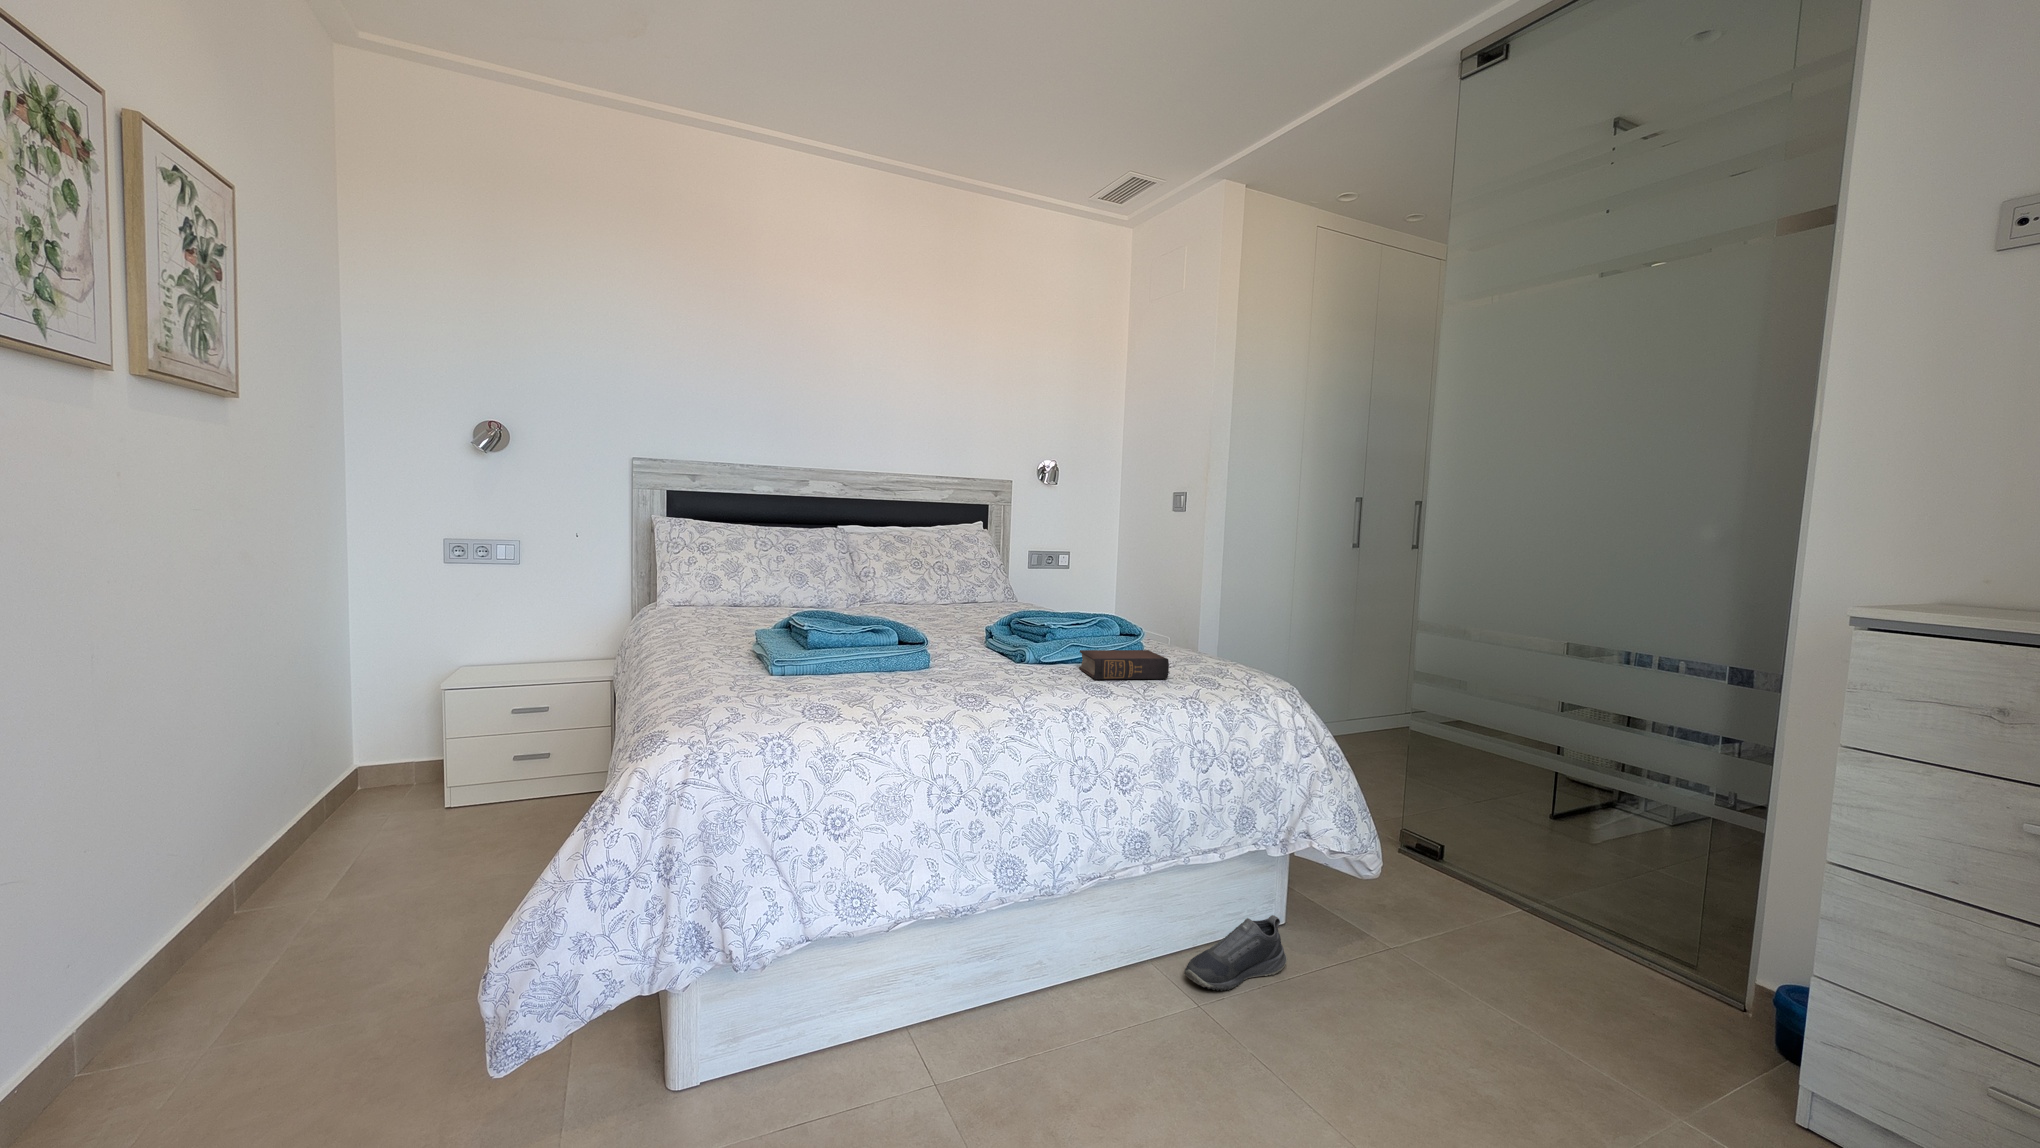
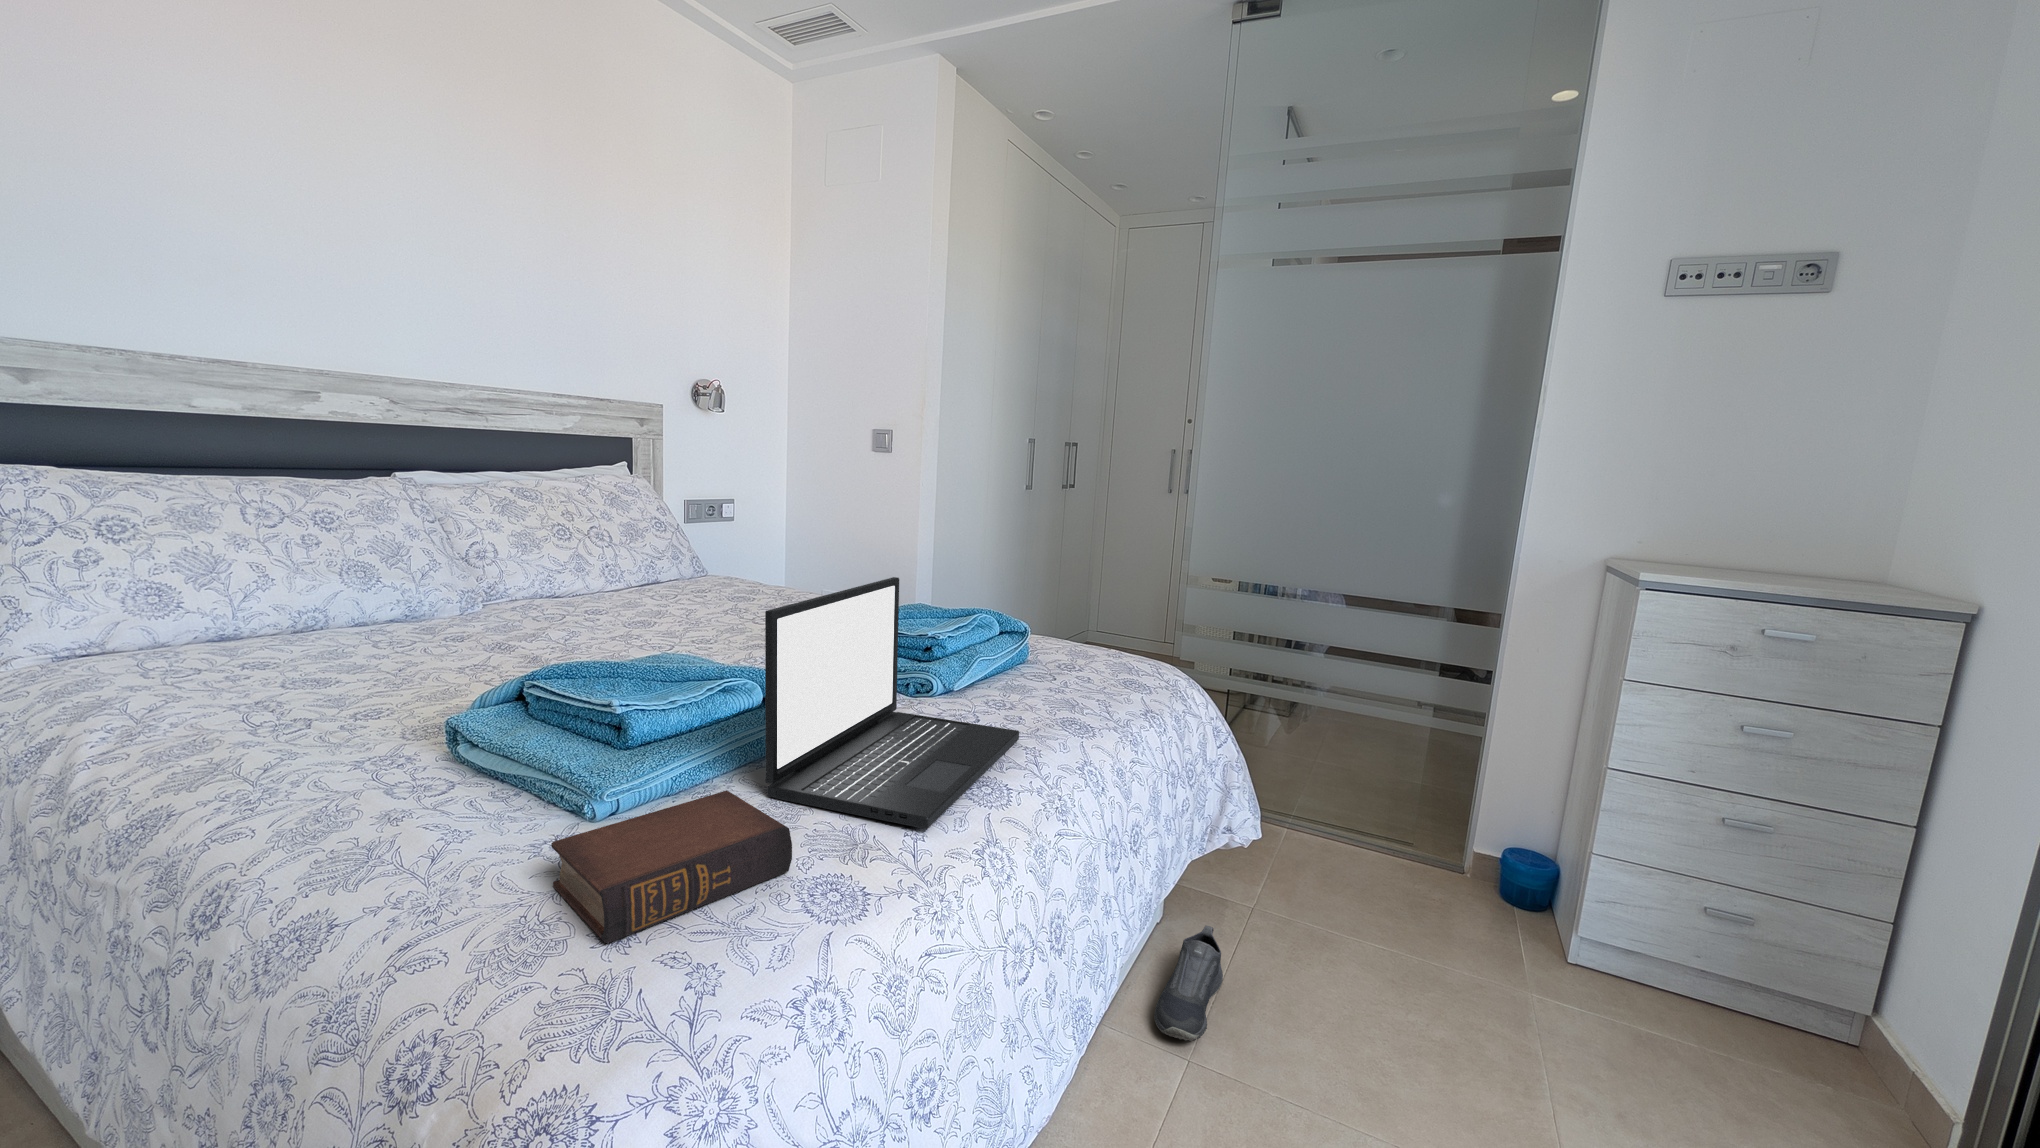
laptop: none [853,573,1033,700] -> present [765,577,1019,829]
book: present [1079,650,1169,679] -> present [551,791,792,943]

